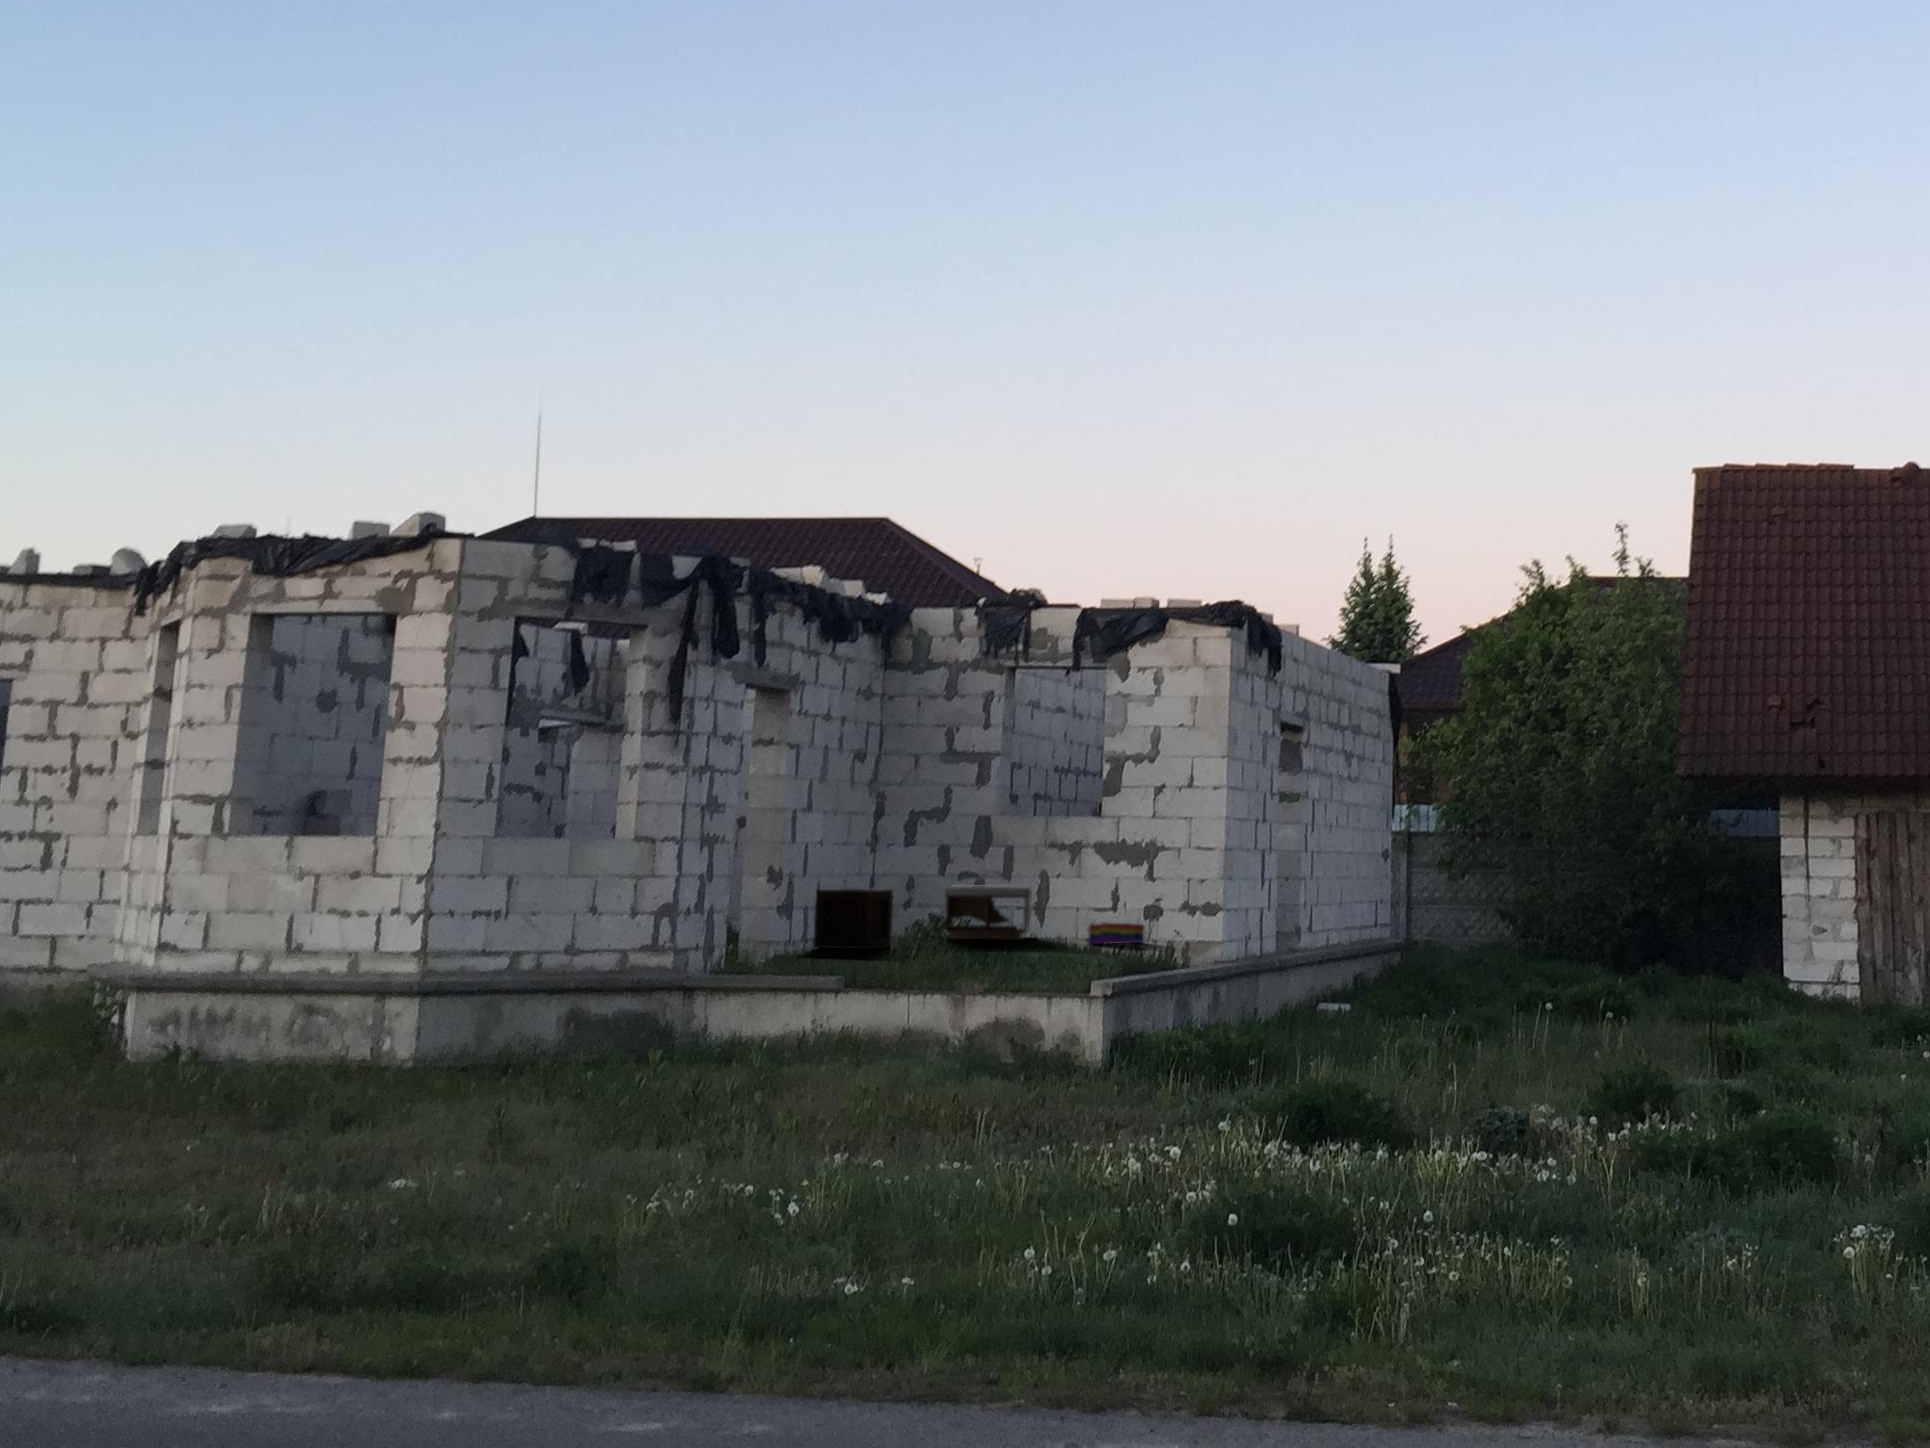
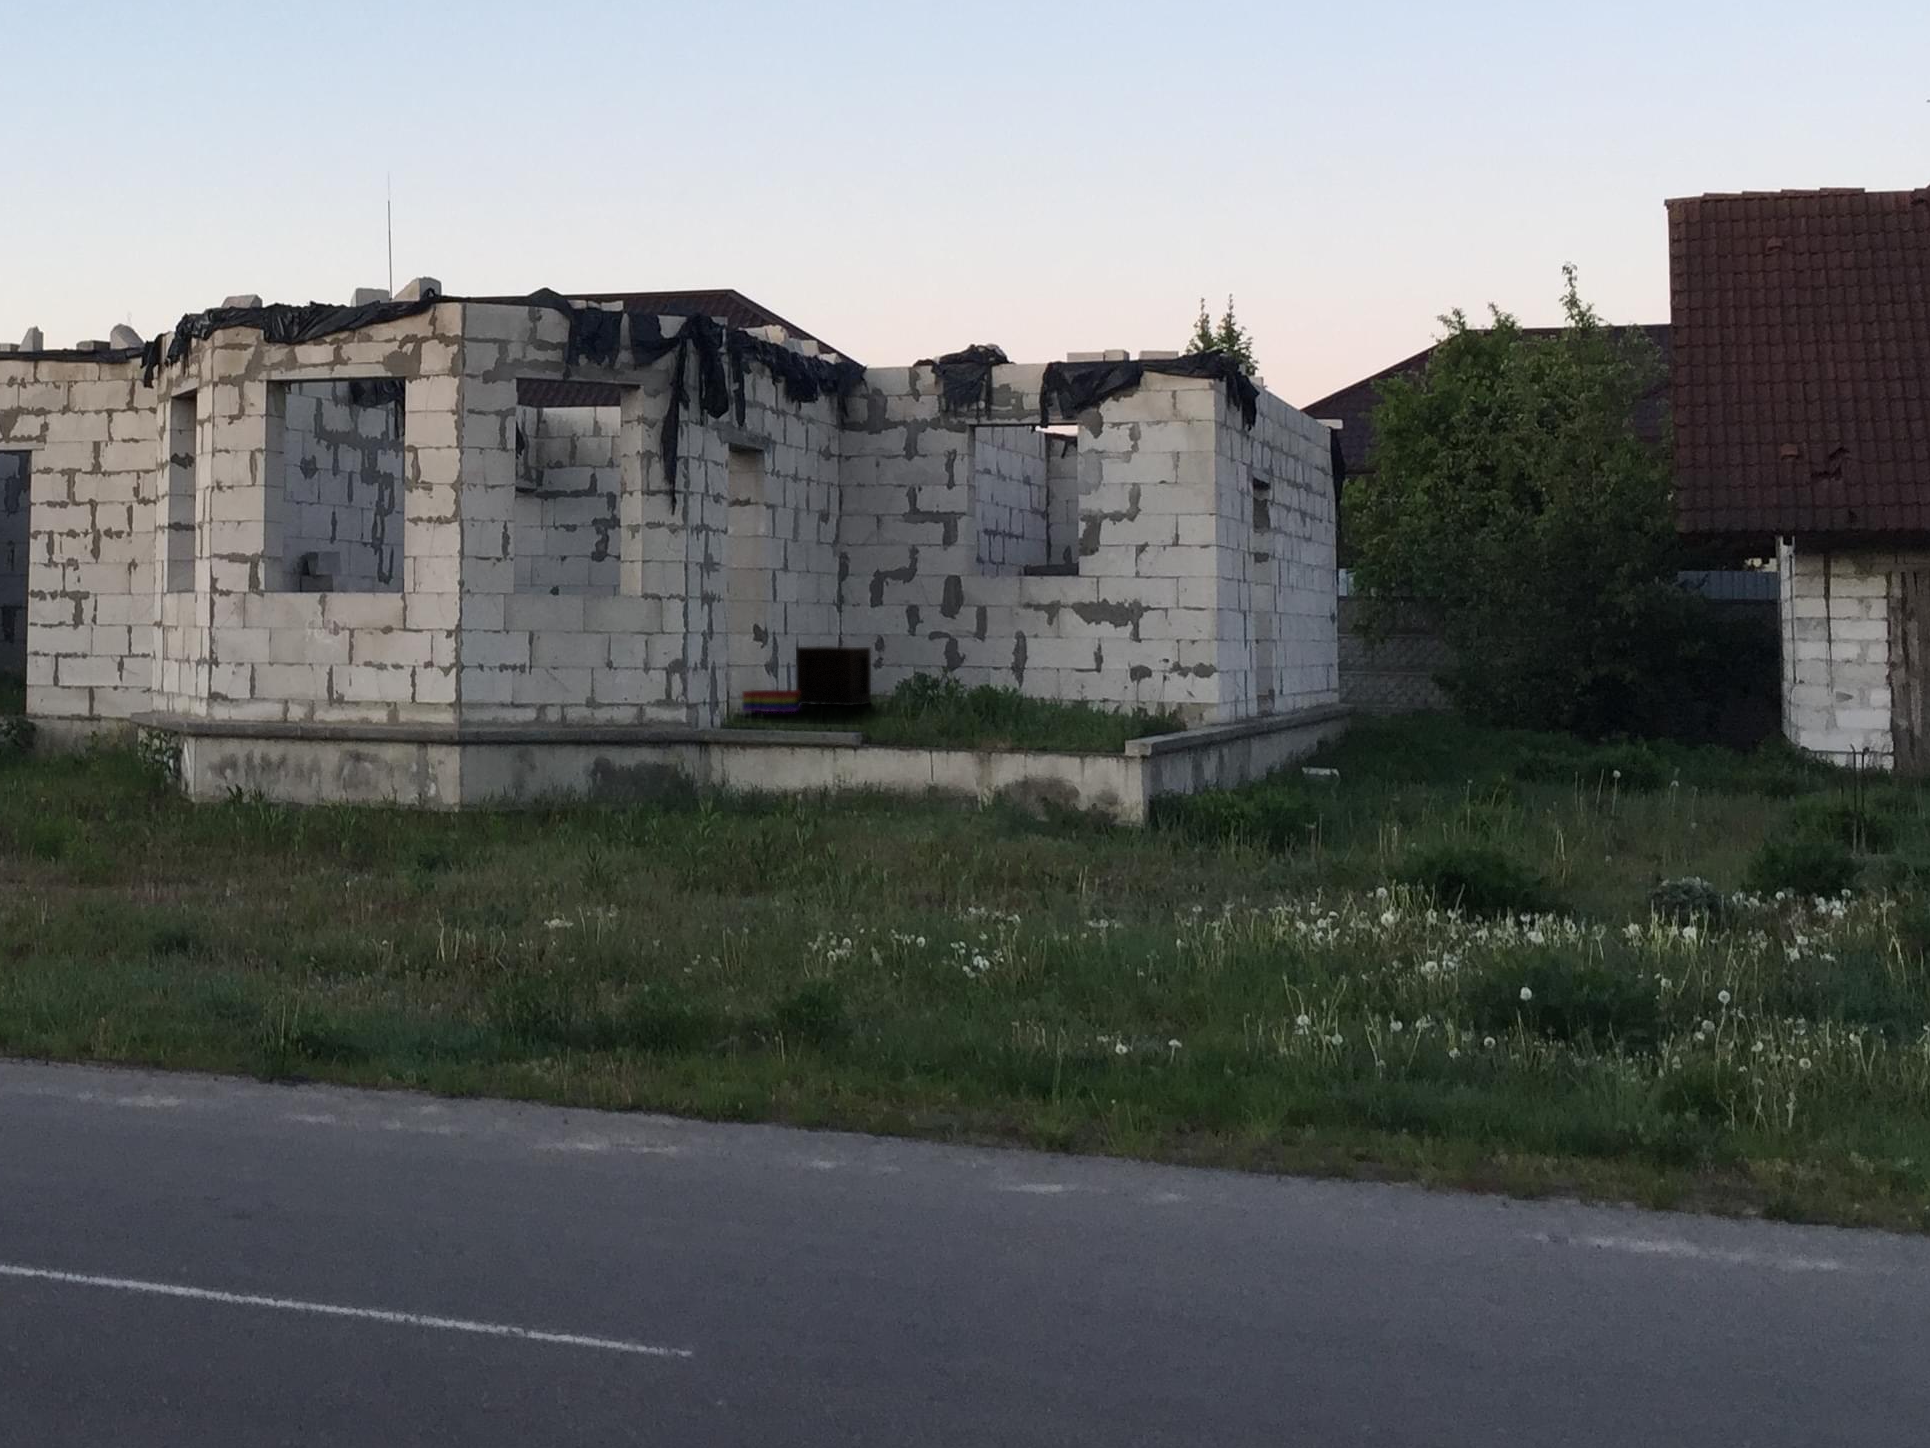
bench: present [945,885,1031,939] -> none [919,644,1005,698]
storage bin: present [1088,923,1145,944] -> present [742,690,800,712]

